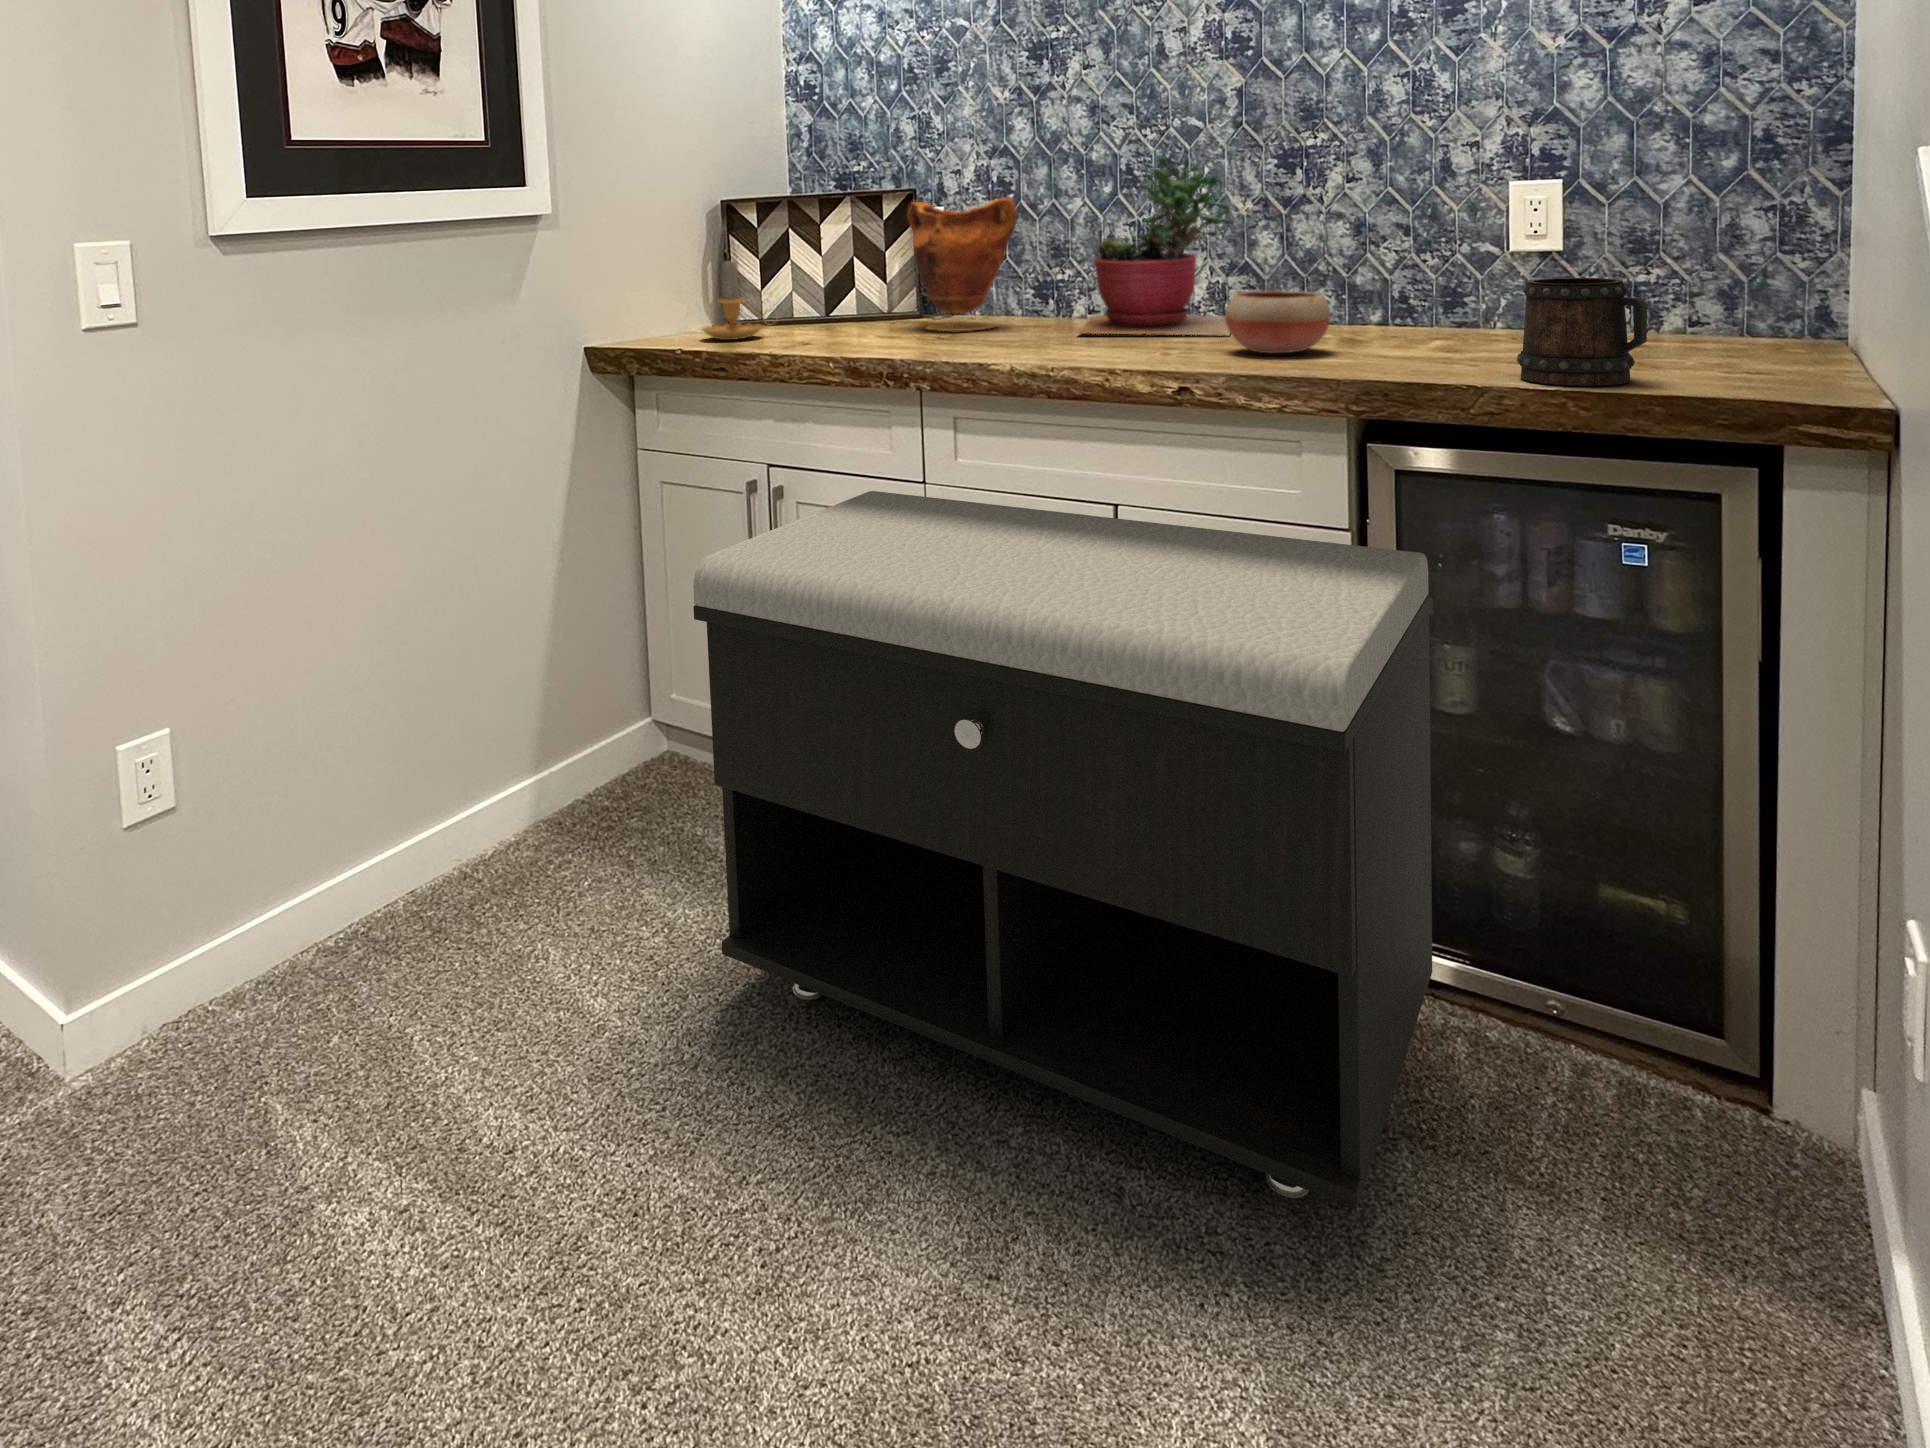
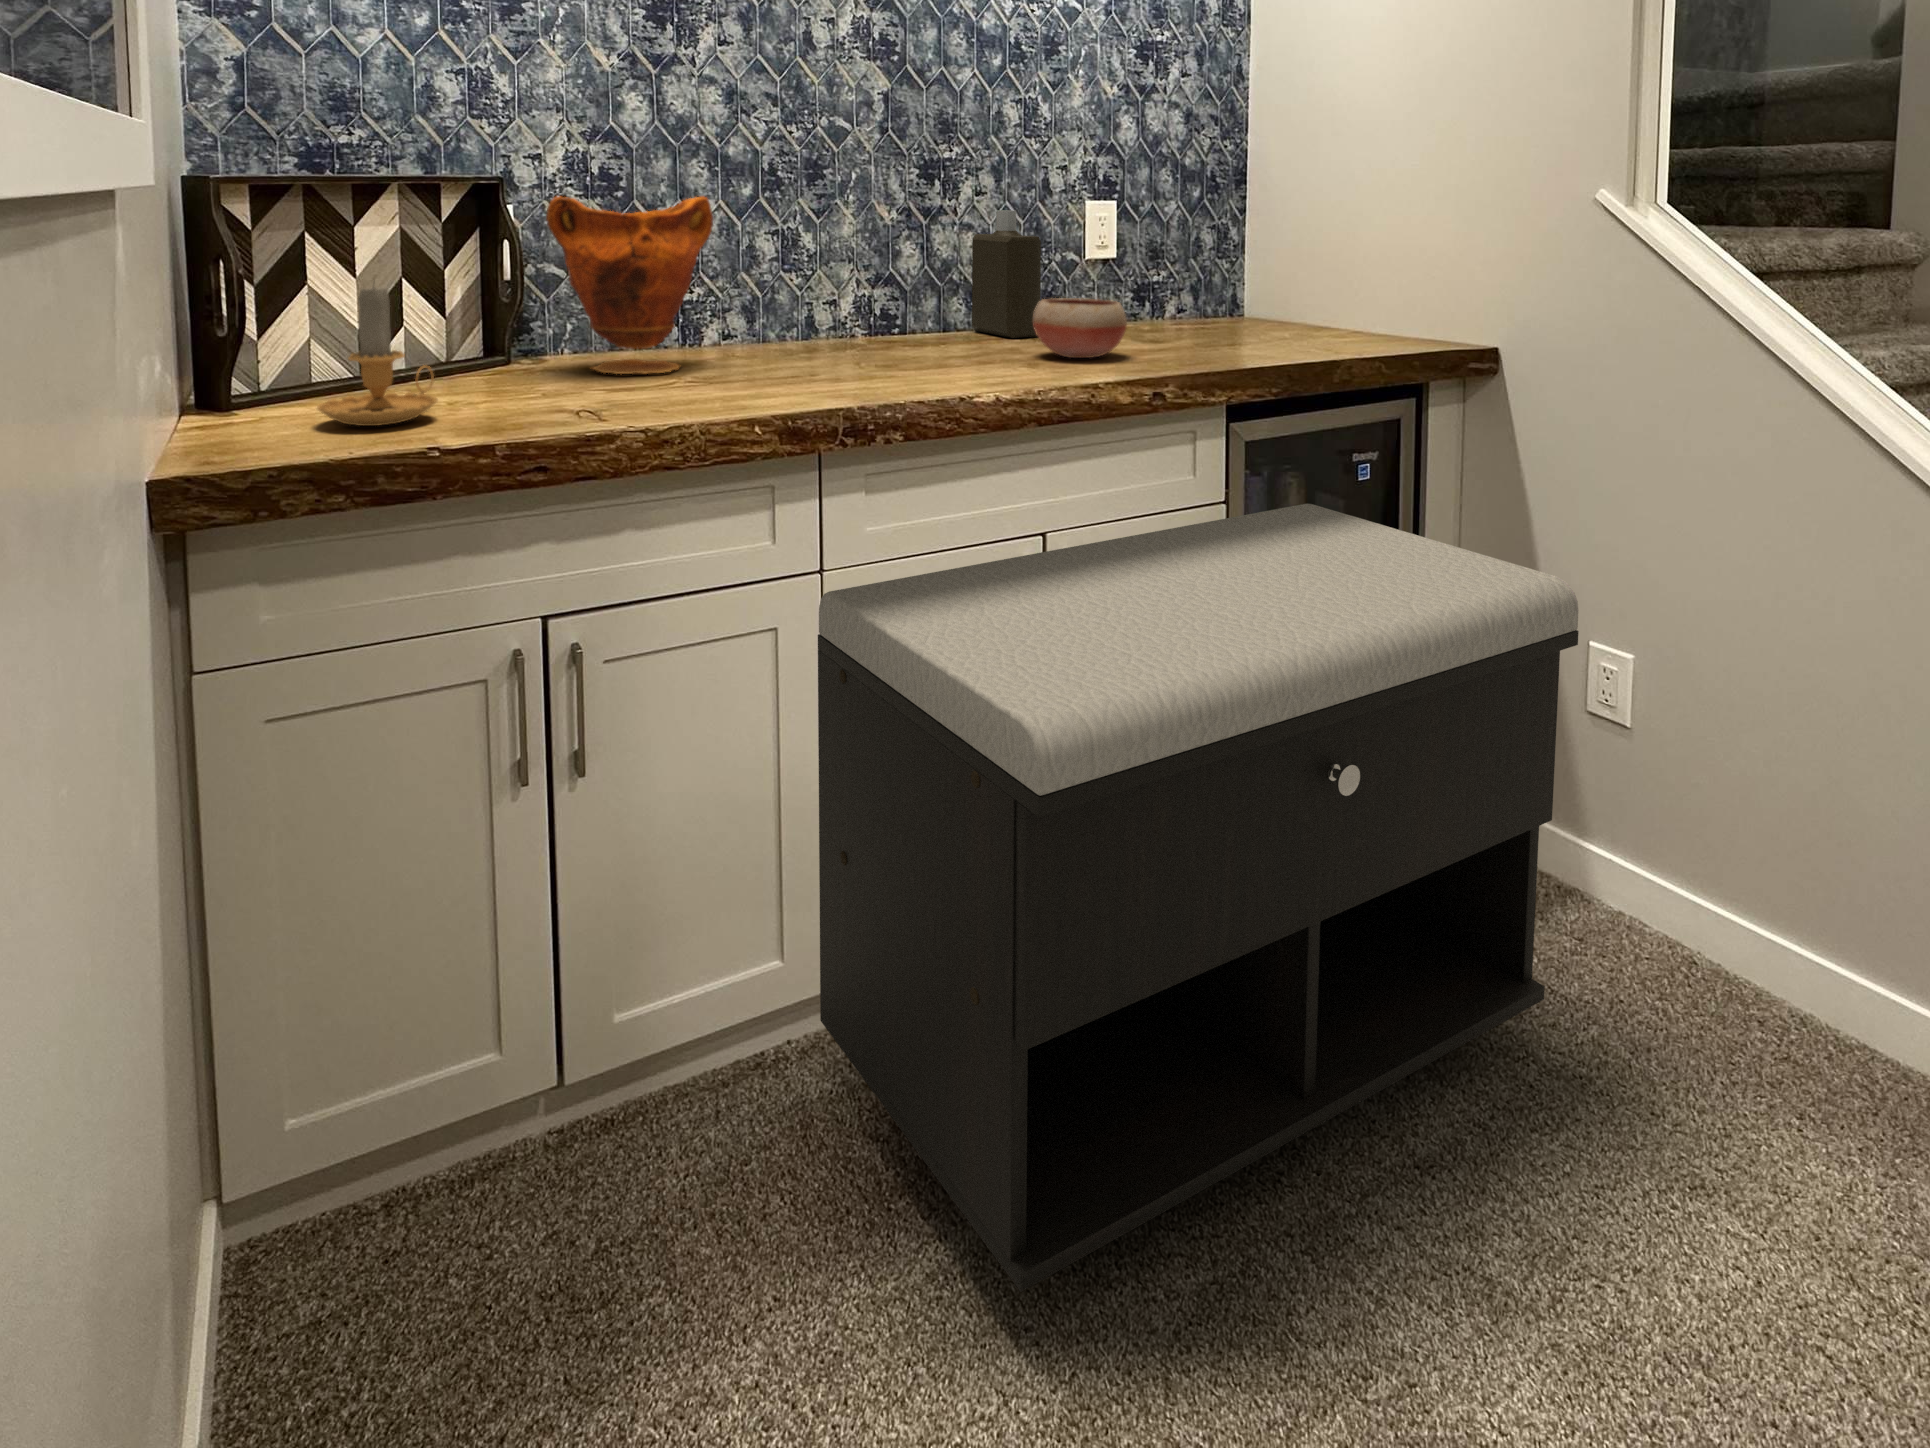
succulent plant: present [1078,156,1231,335] -> none [747,158,953,359]
bottle: none [1329,197,1392,335] -> present [972,210,1041,338]
beer mug: present [1517,278,1647,386] -> none [1294,278,1375,357]

